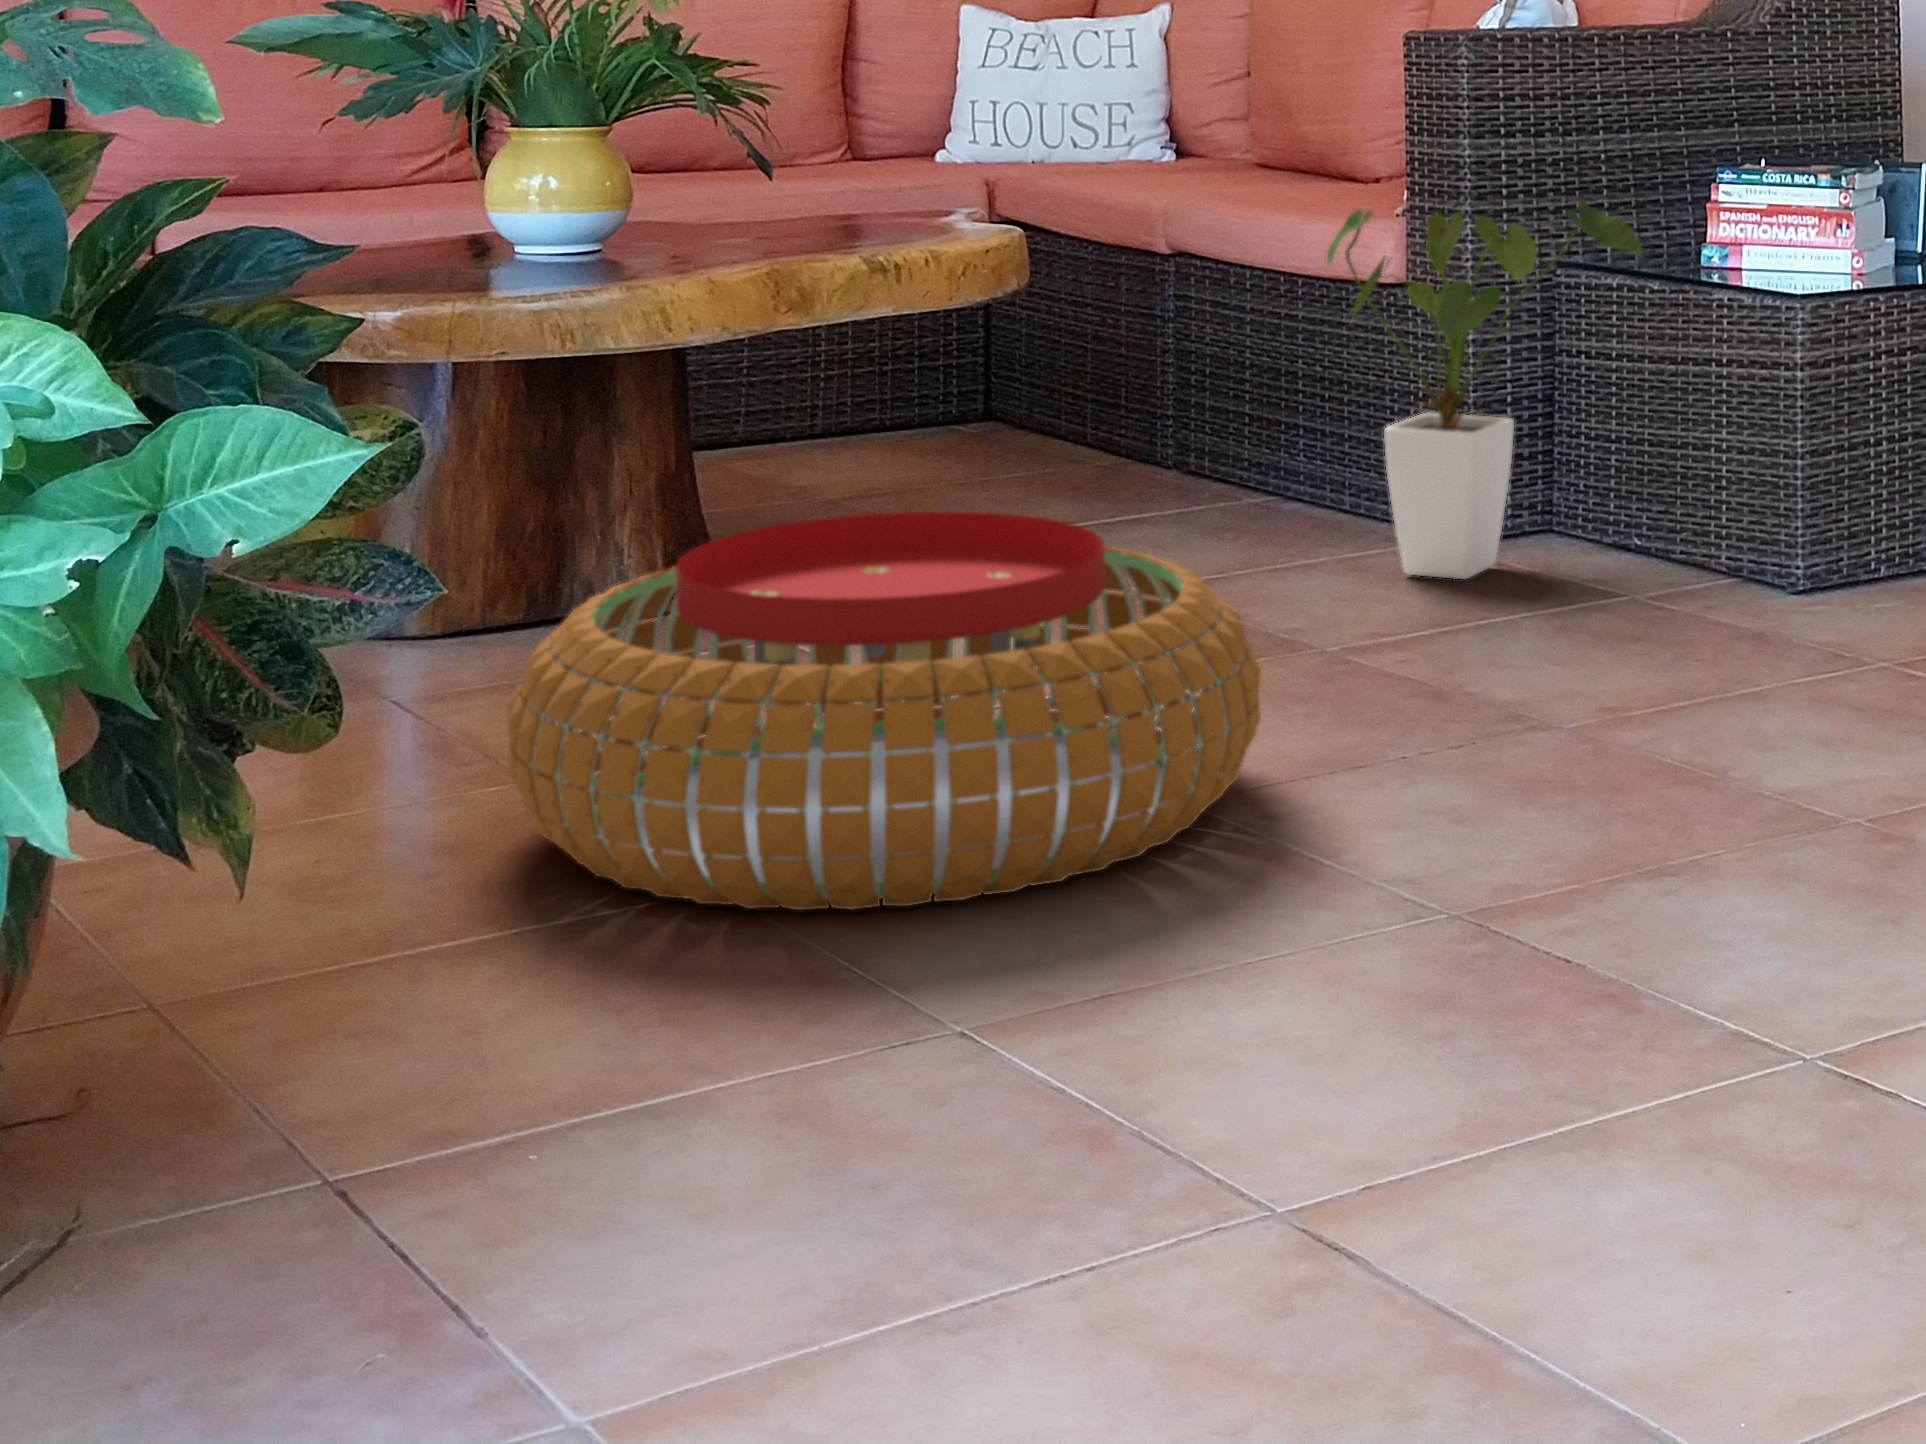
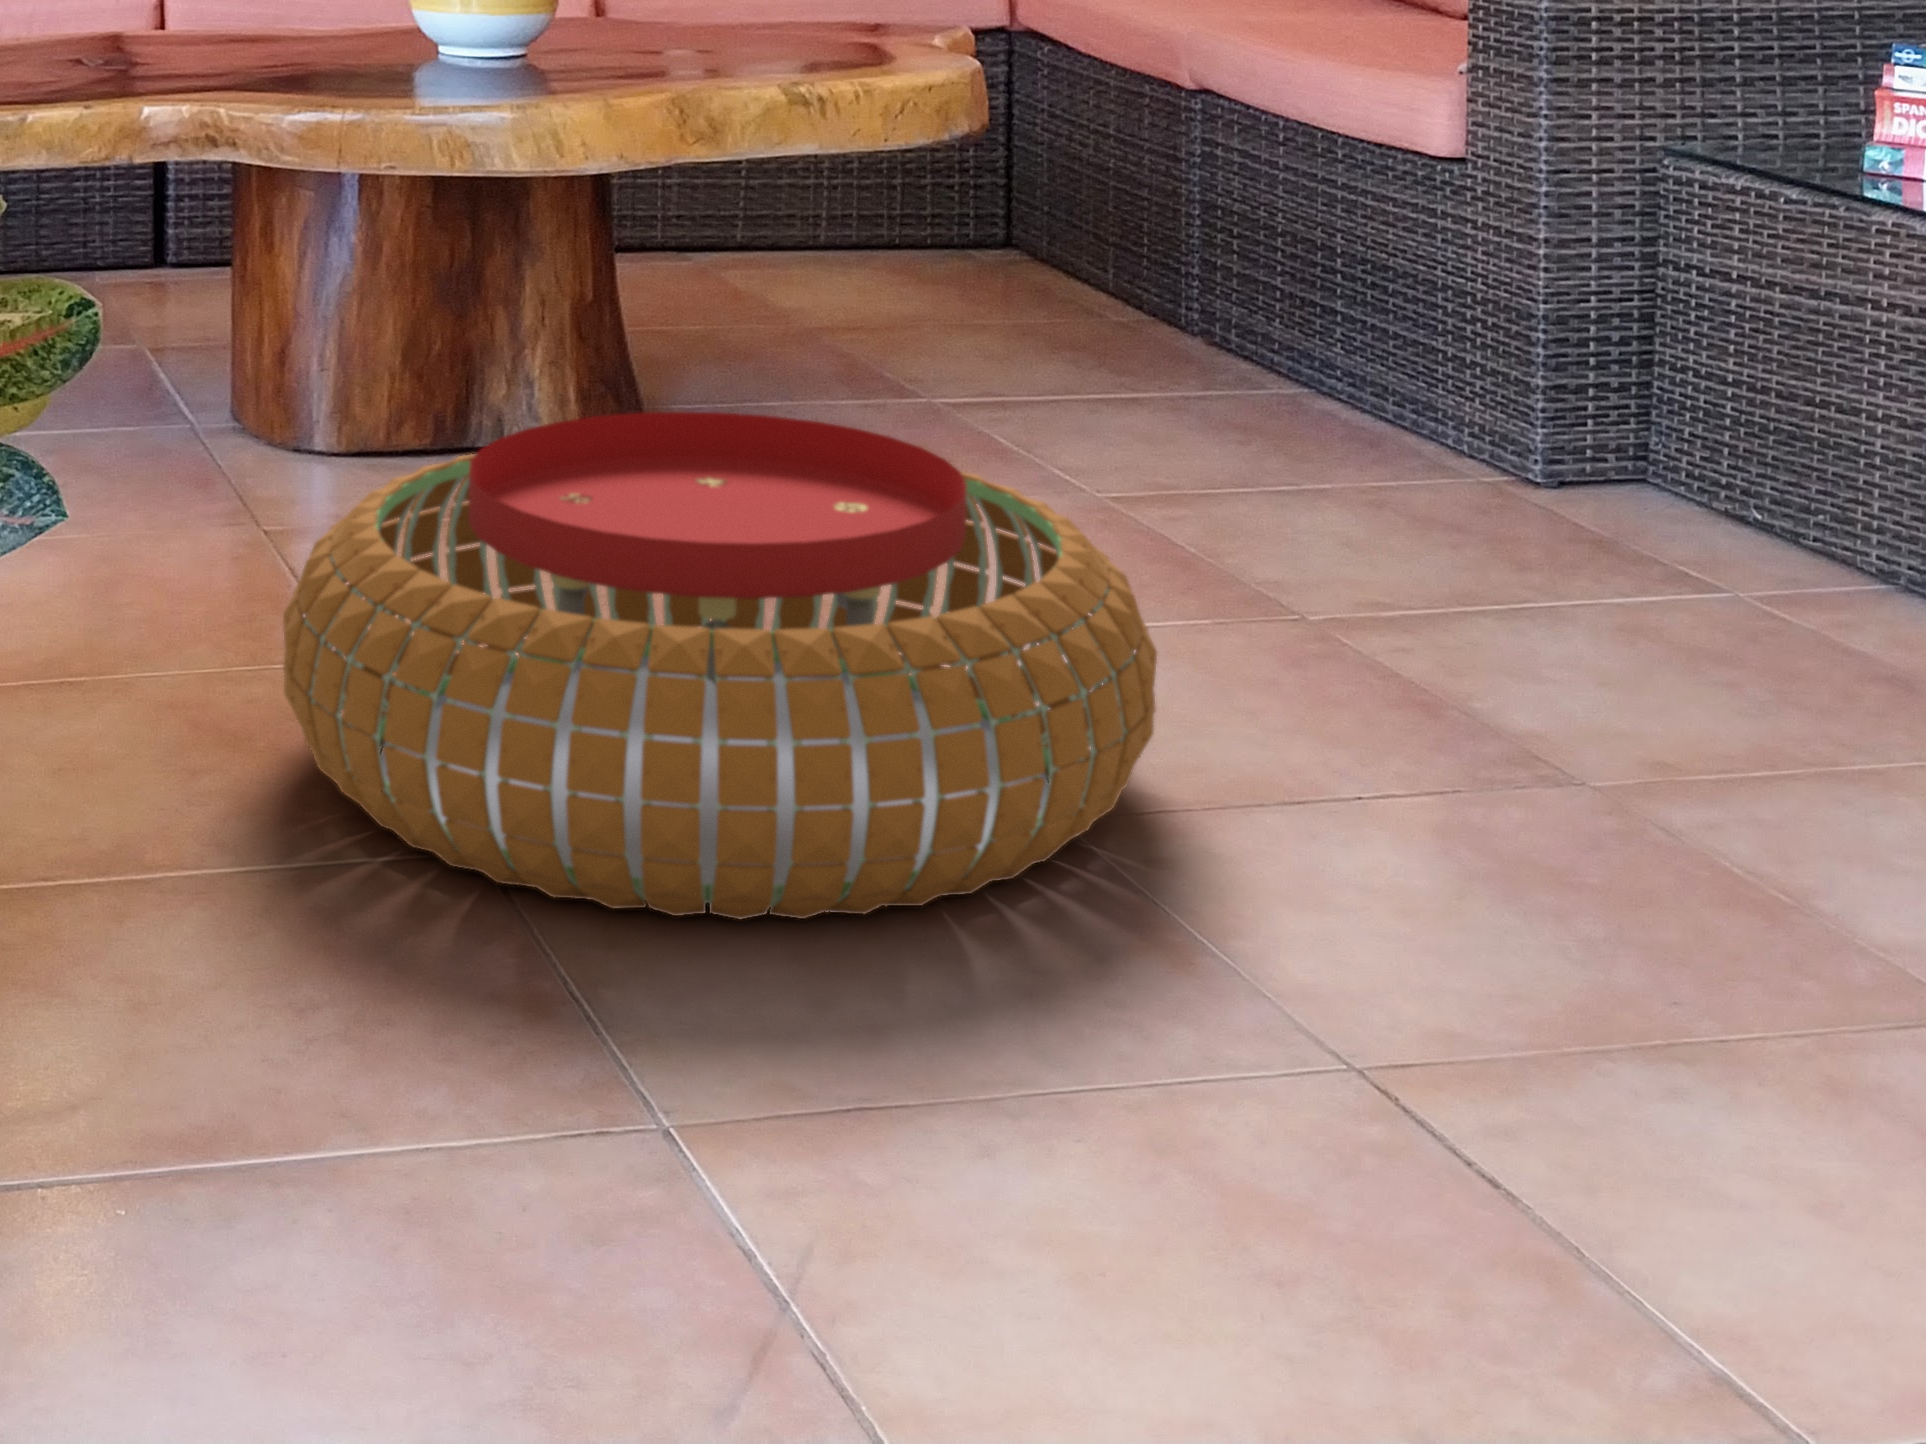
house plant: present [1327,199,1641,579] -> none [1334,70,1778,537]

